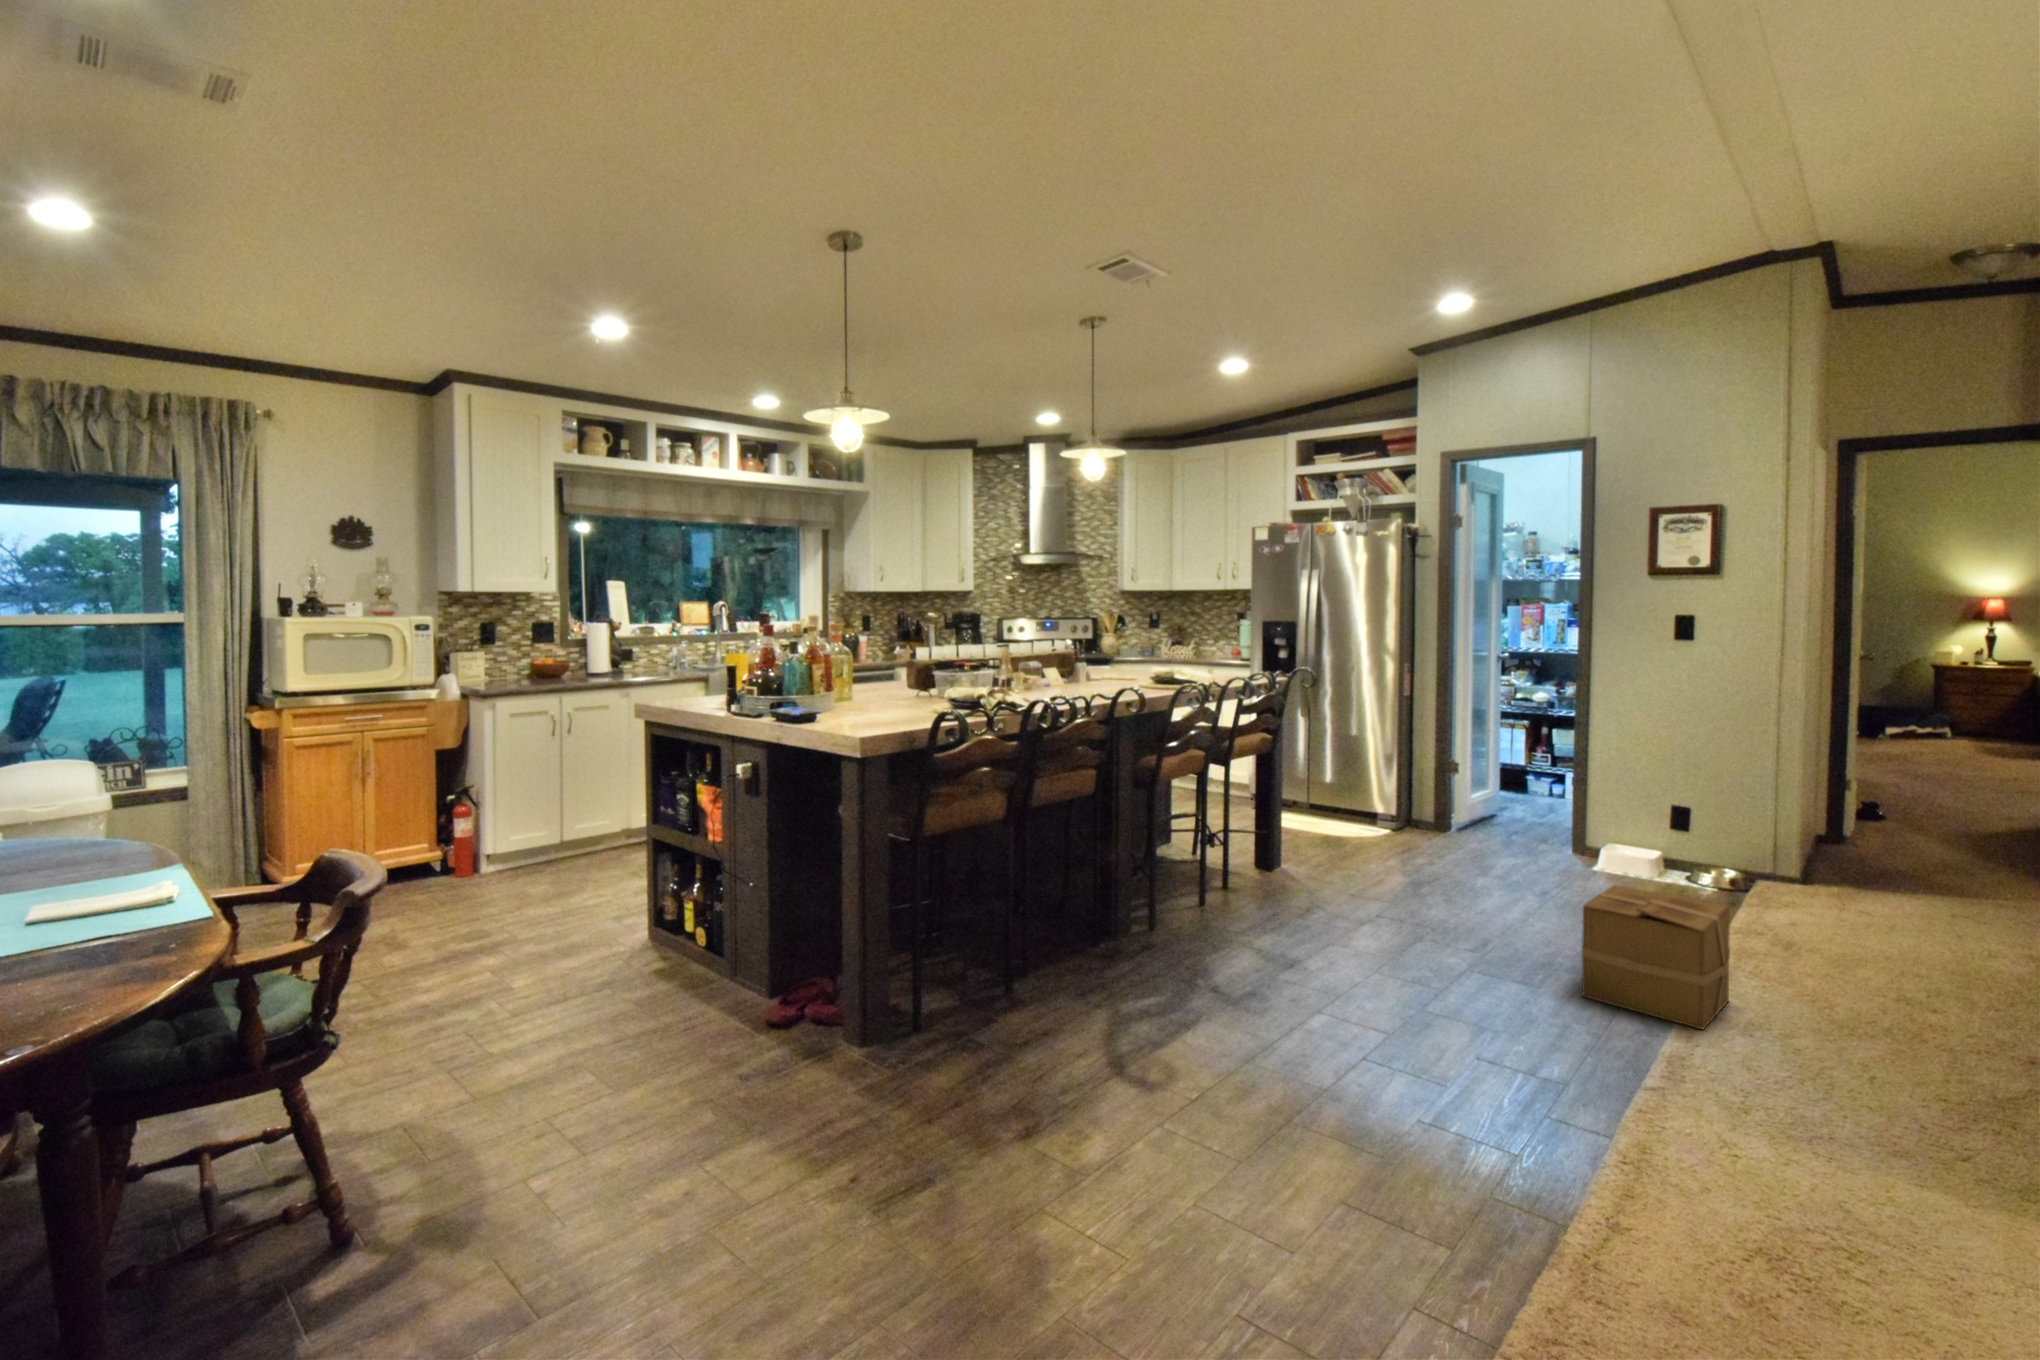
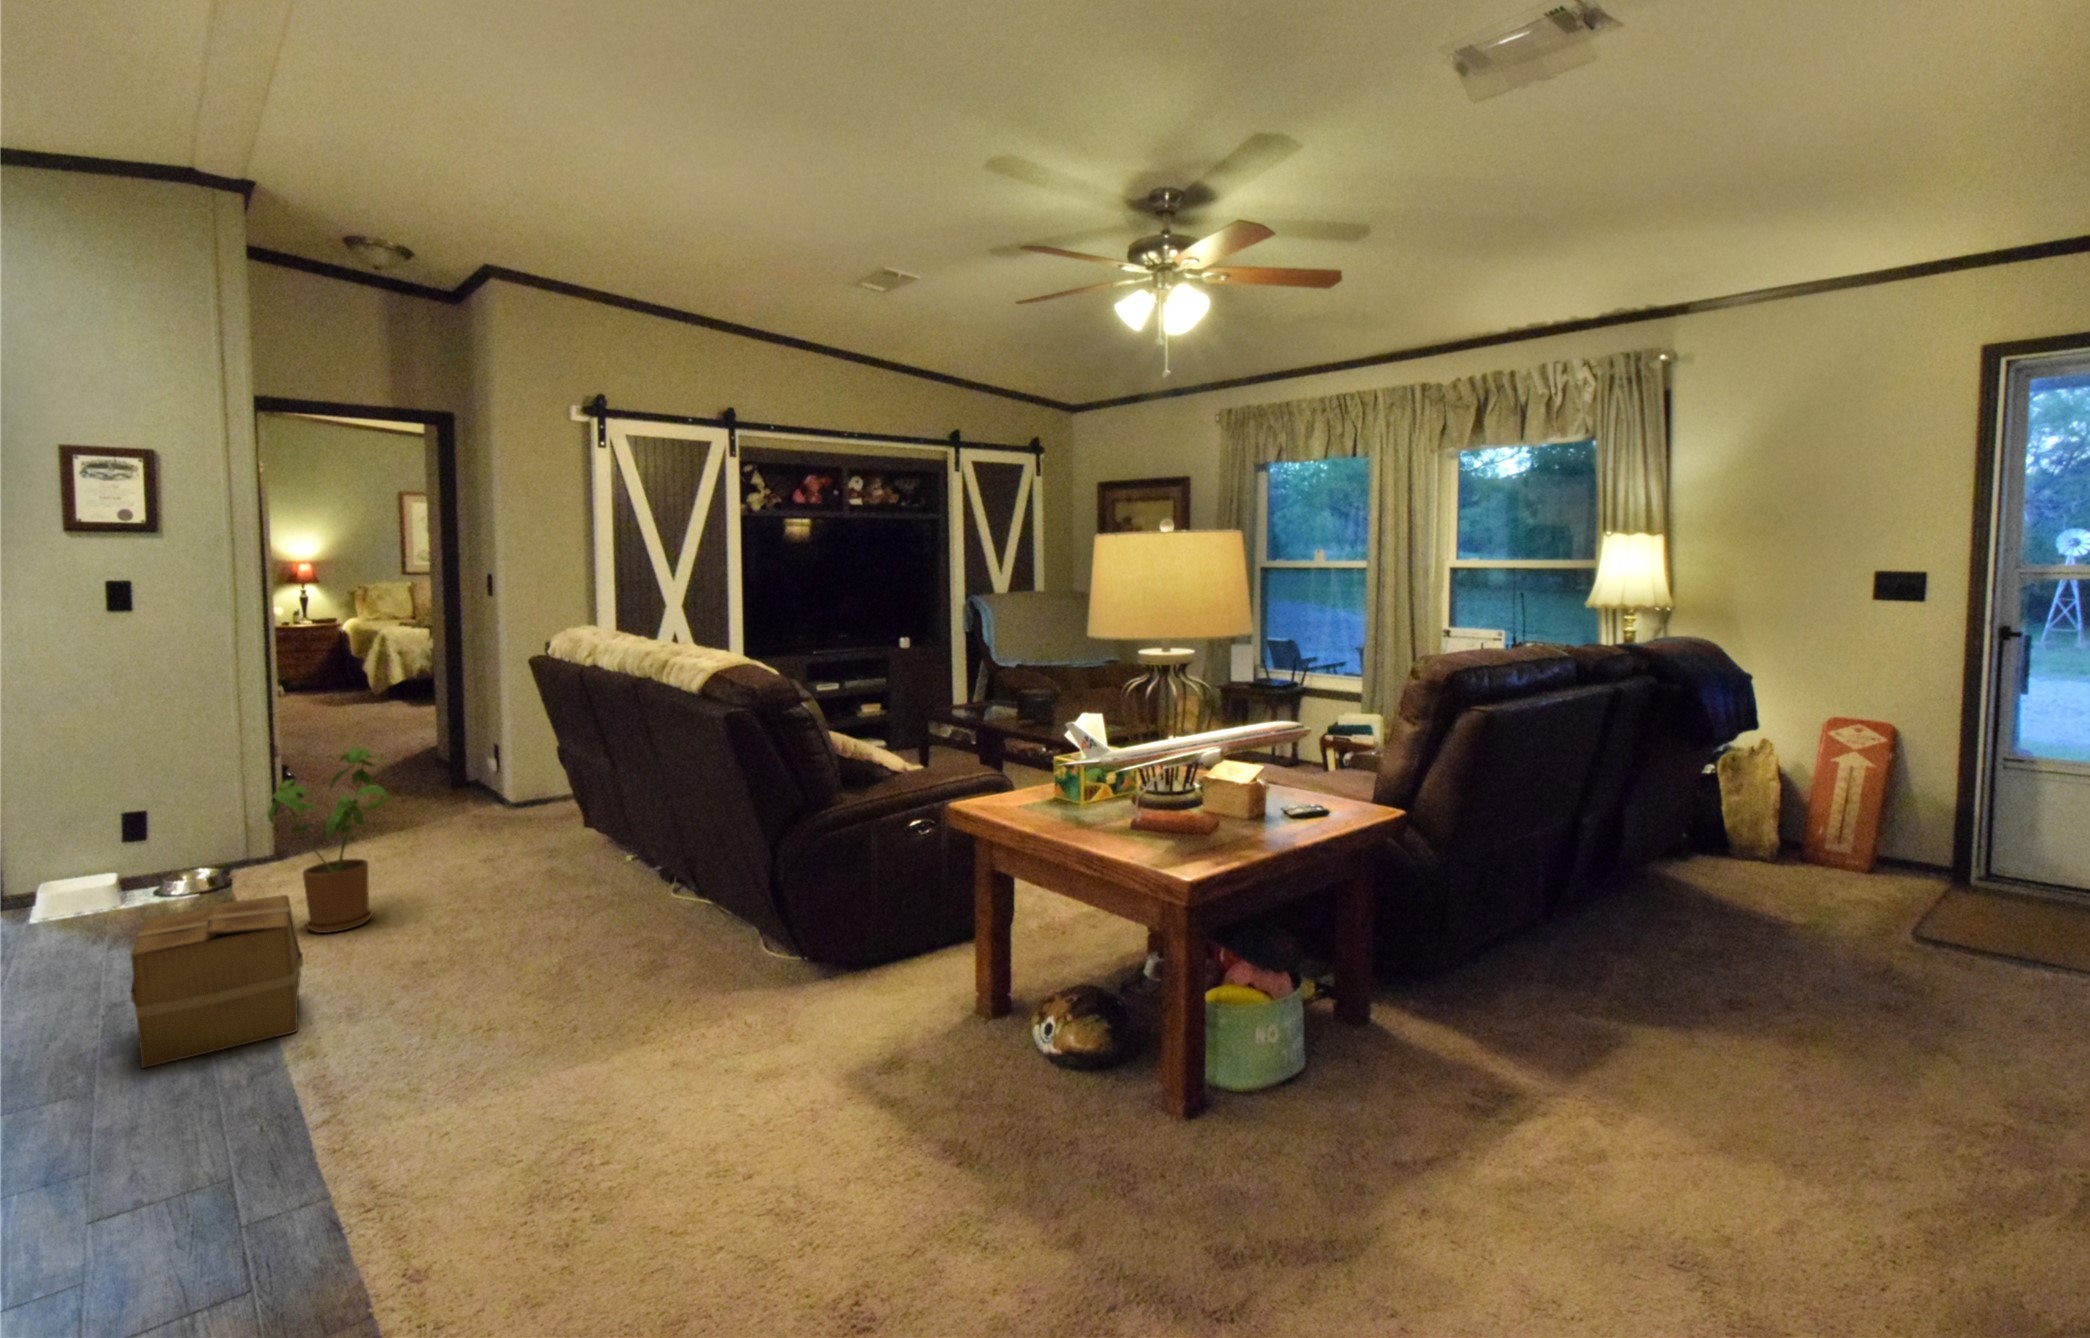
house plant: none [1758,790,1892,970] -> present [268,748,392,933]

